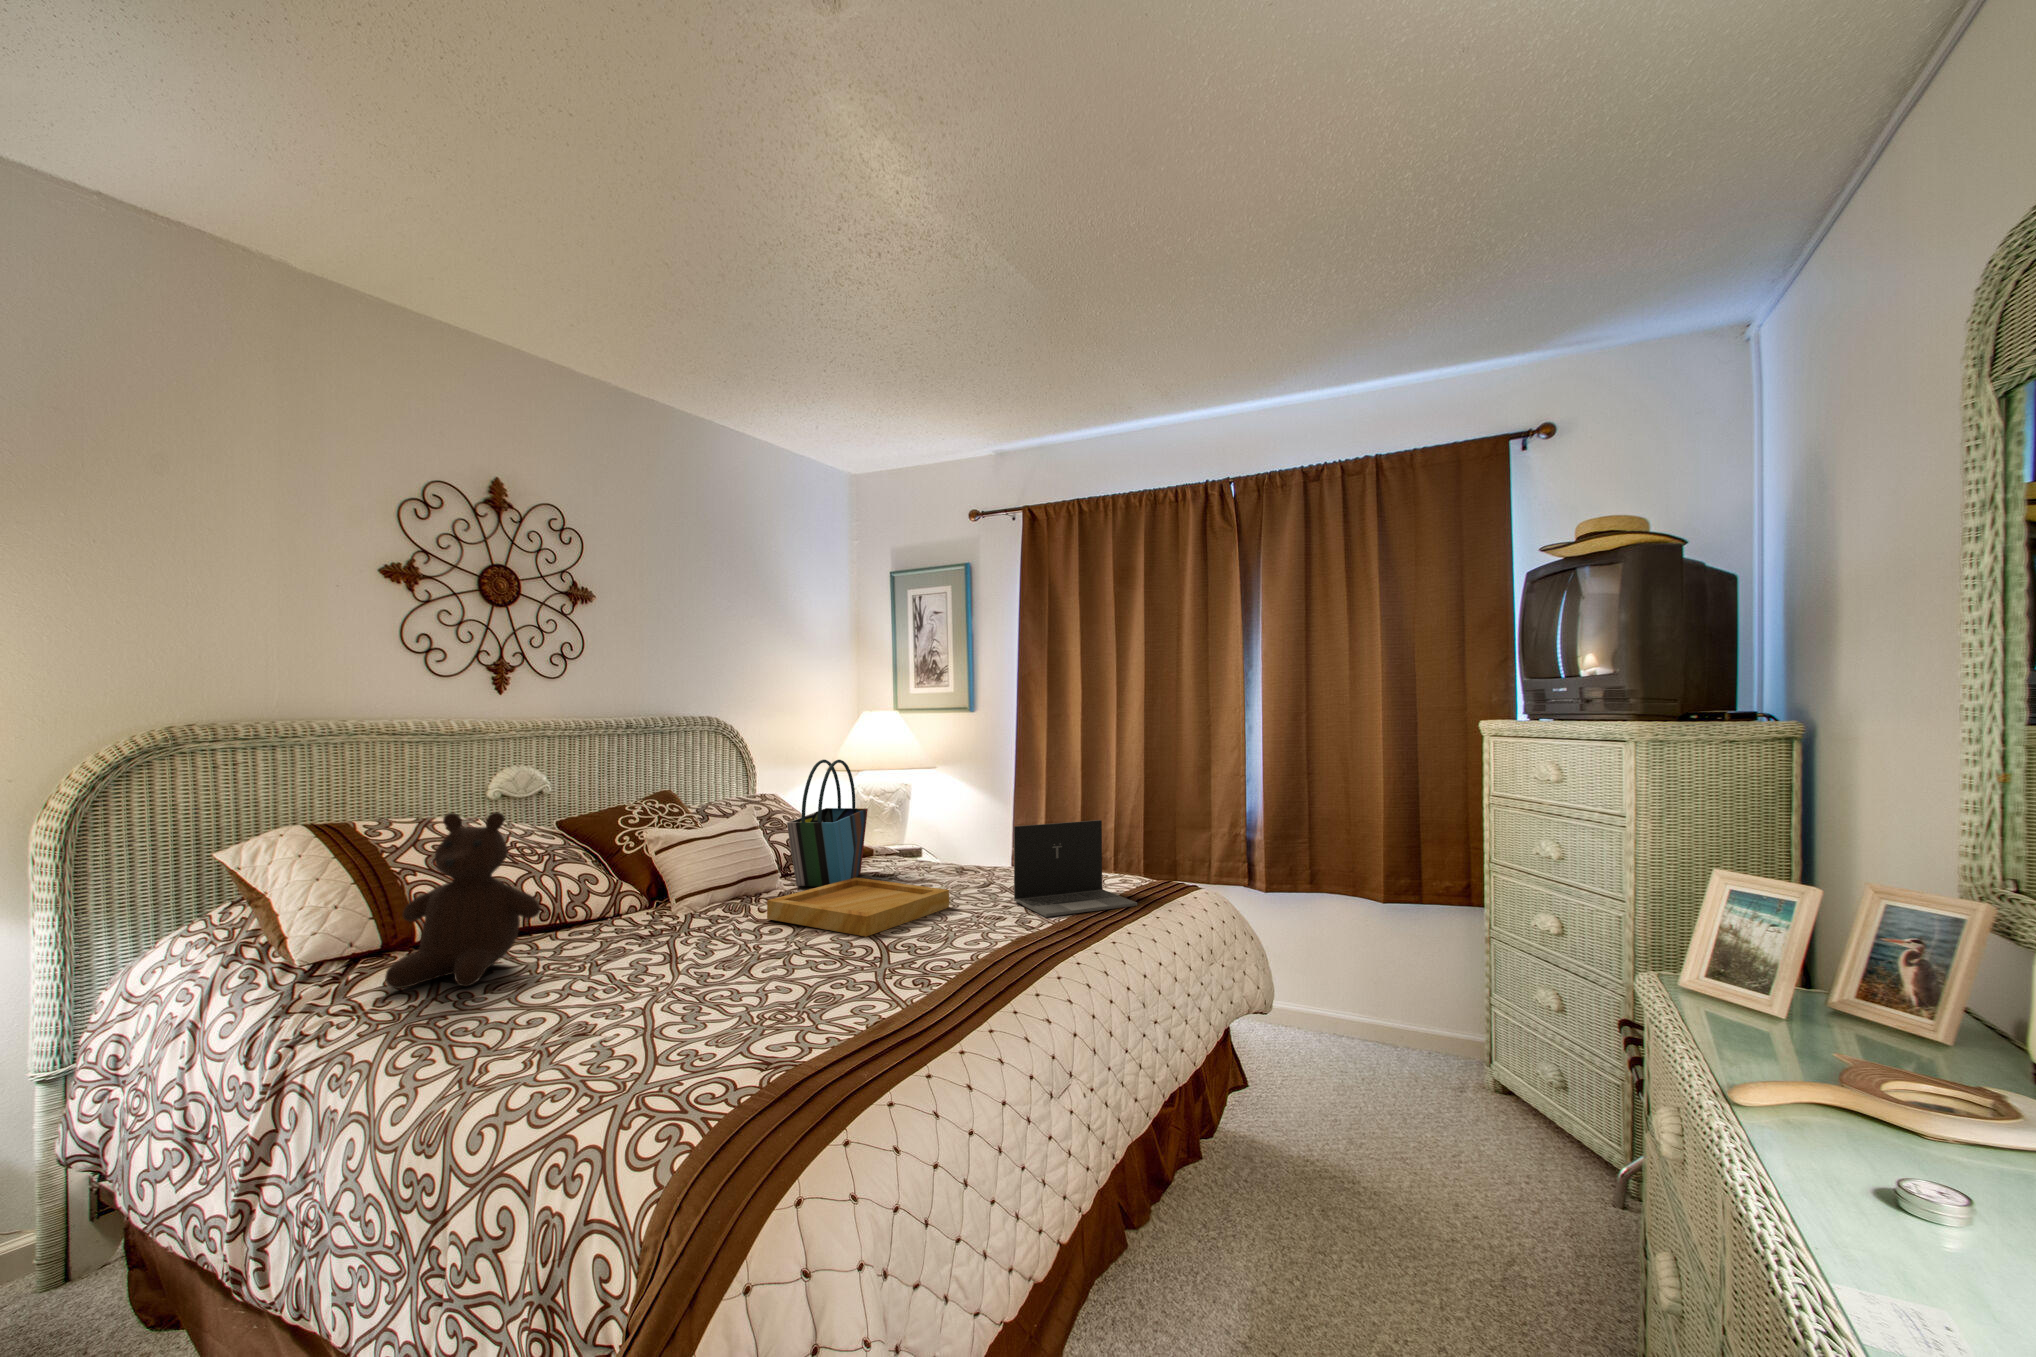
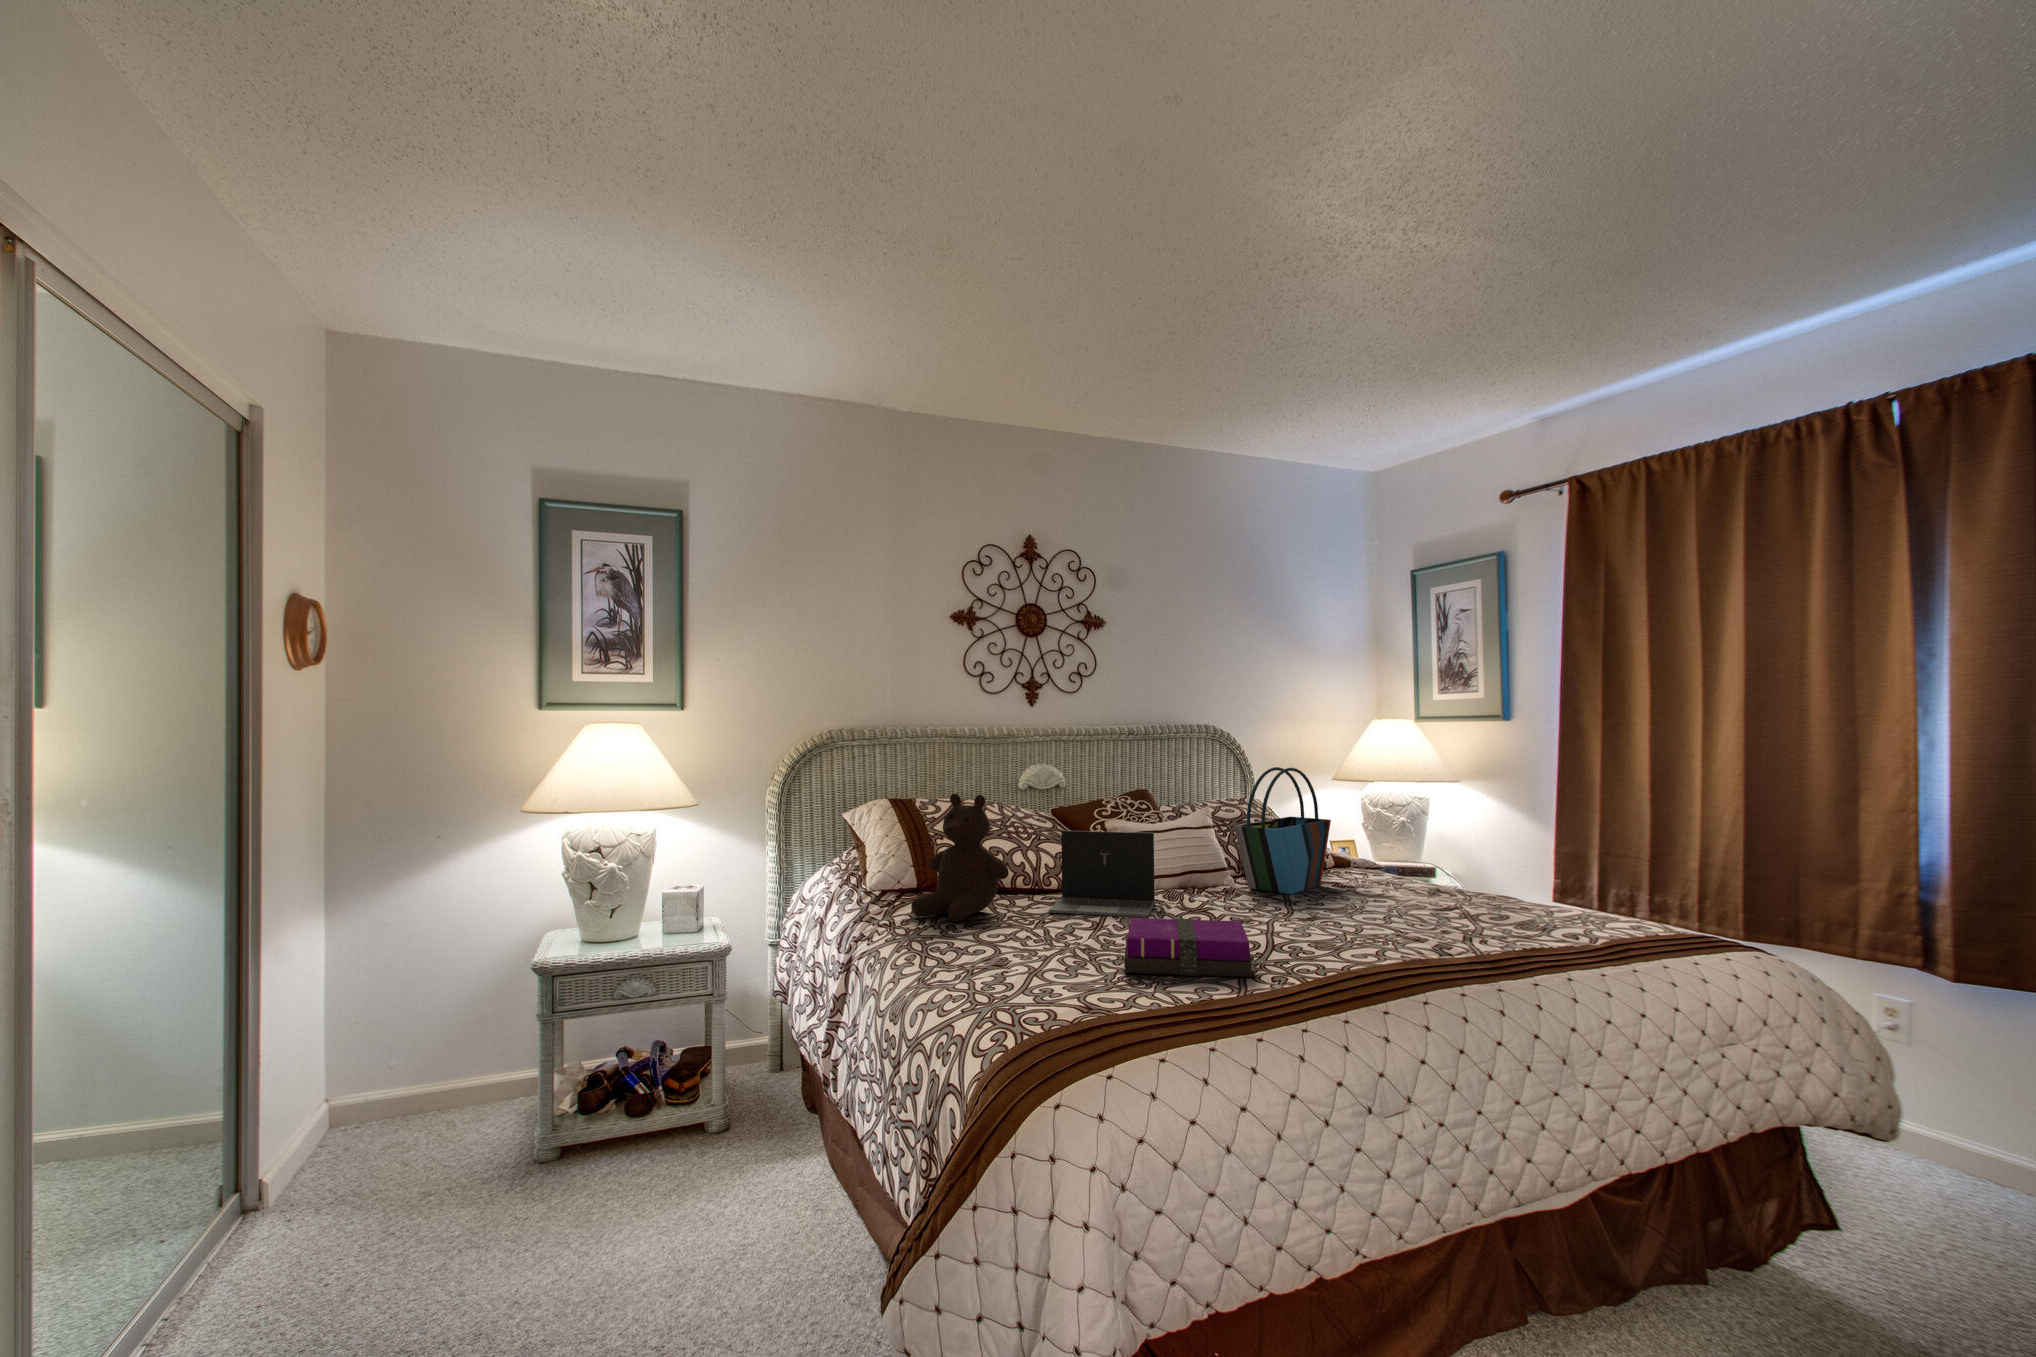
laptop: present [1014,820,1137,917] -> present [1049,831,1155,917]
tray: present [767,878,949,937] -> none [1195,885,1378,938]
notebook: none [735,925,899,1008] -> present [1124,918,1255,977]

